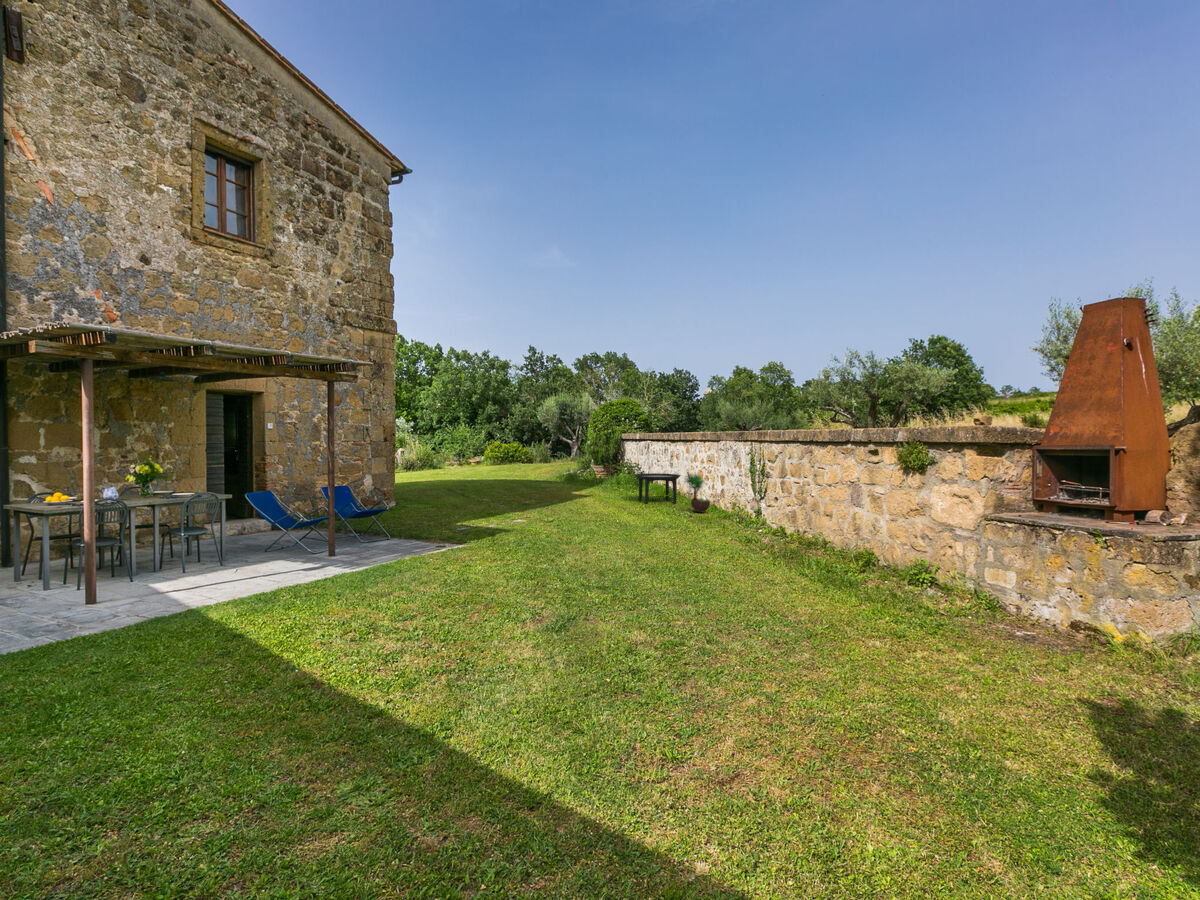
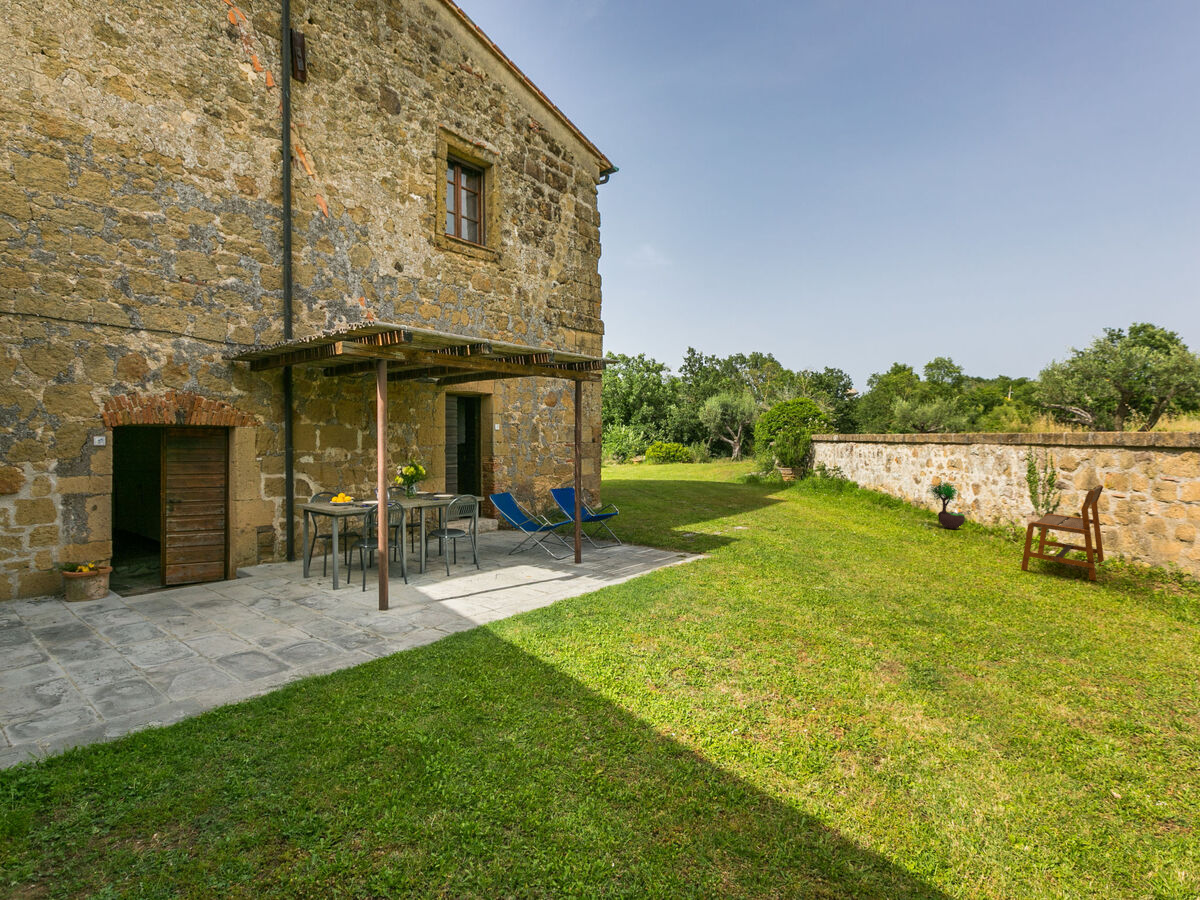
bench: none [716,470,779,542] -> present [1021,485,1104,580]
round table: present [635,473,681,504] -> none [850,479,910,515]

